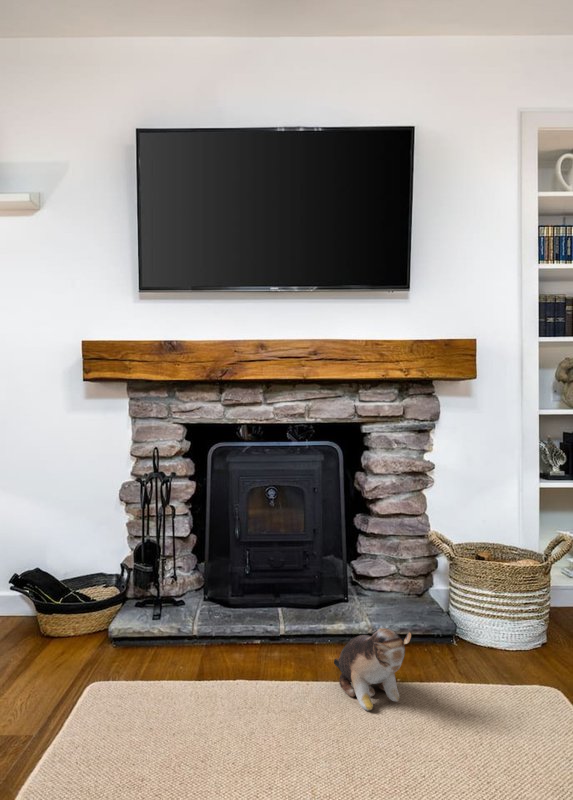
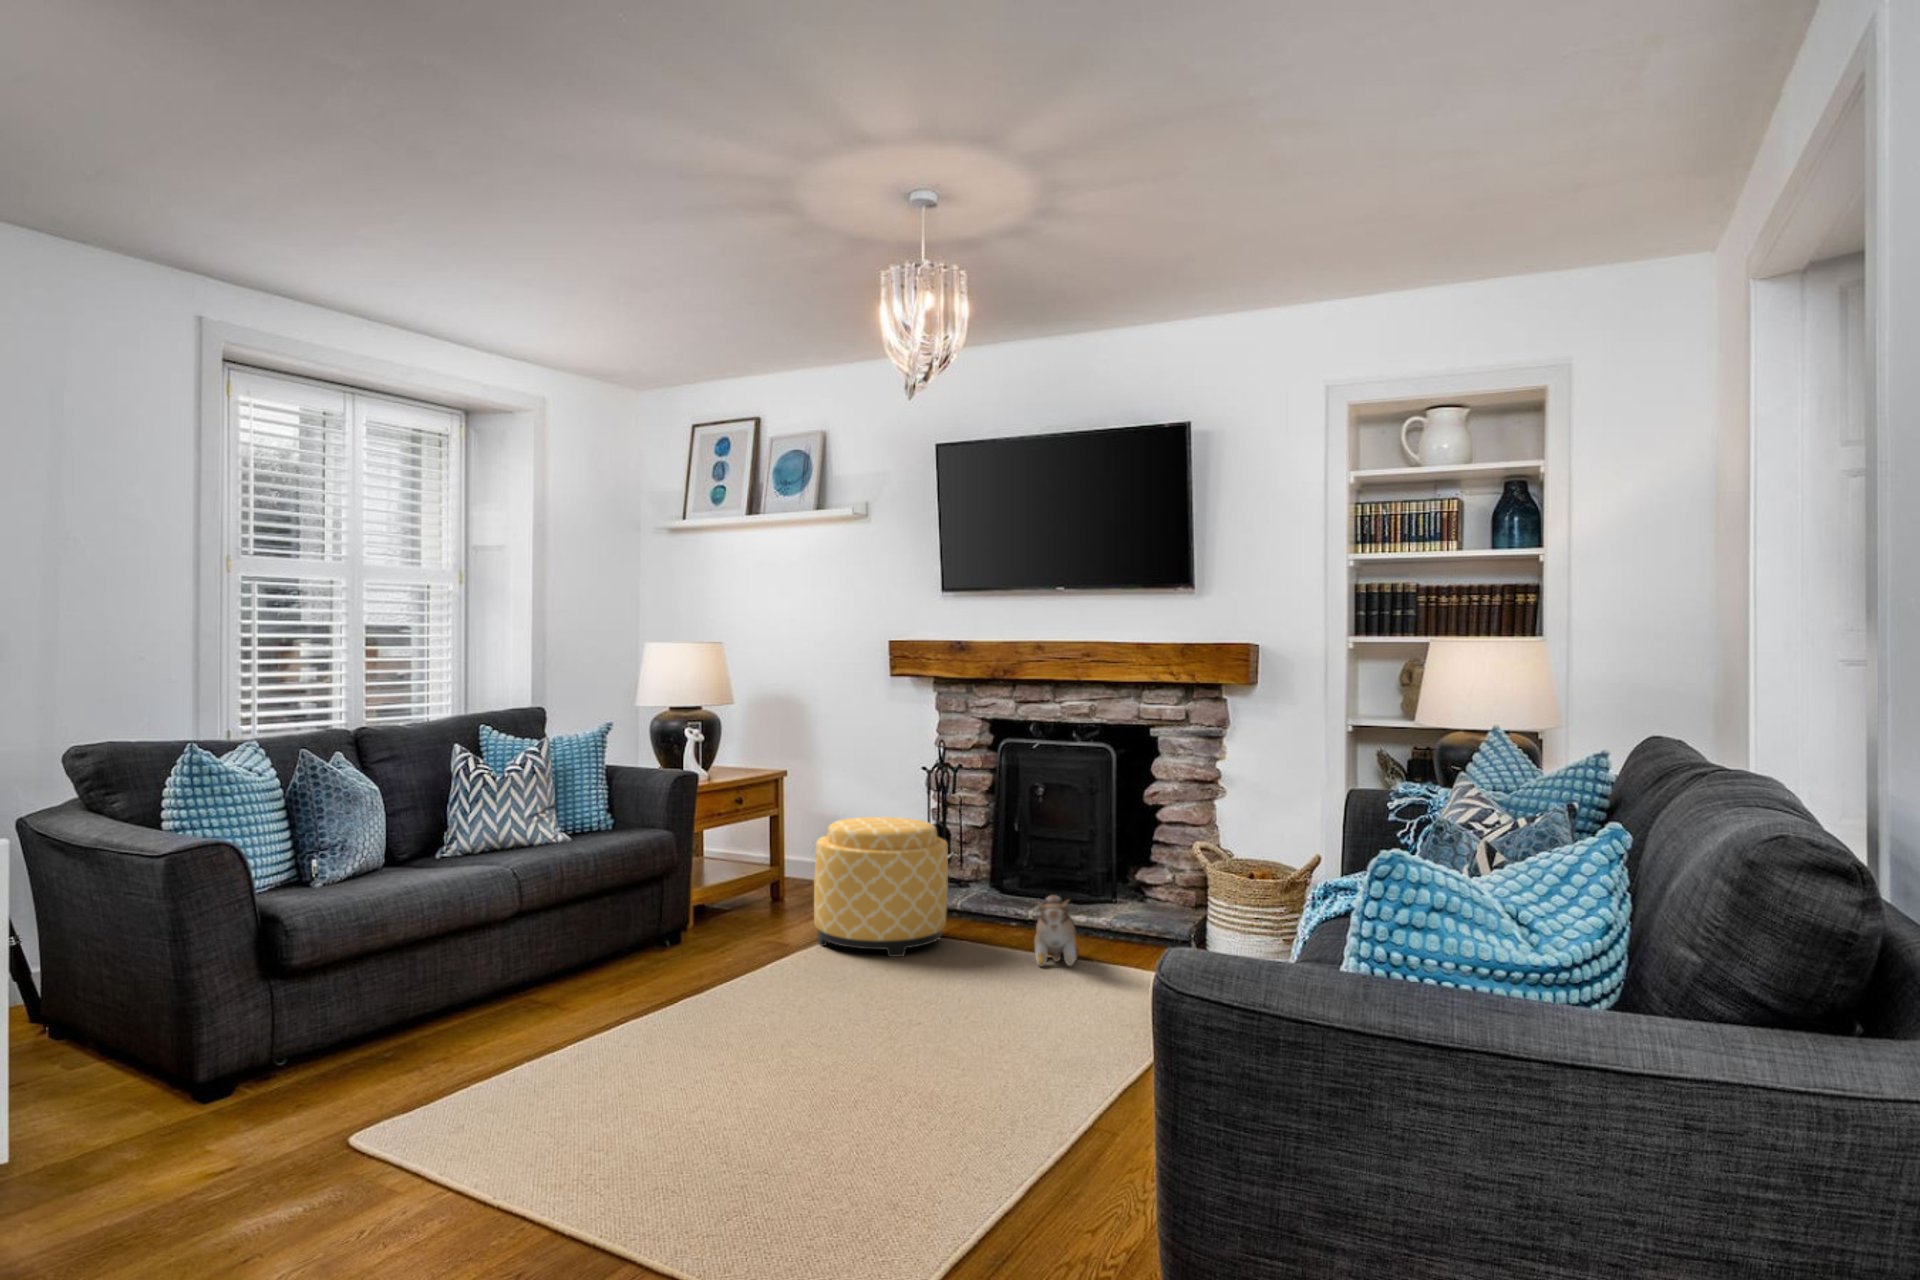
ottoman: none [65,553,234,747] -> present [814,817,948,957]

